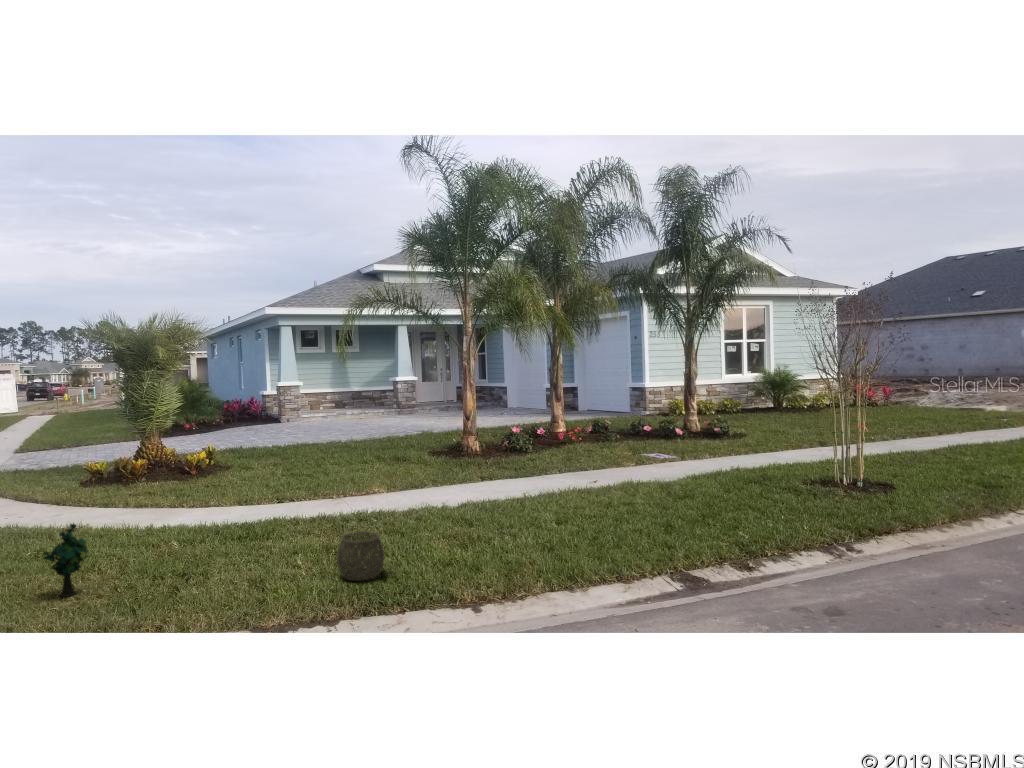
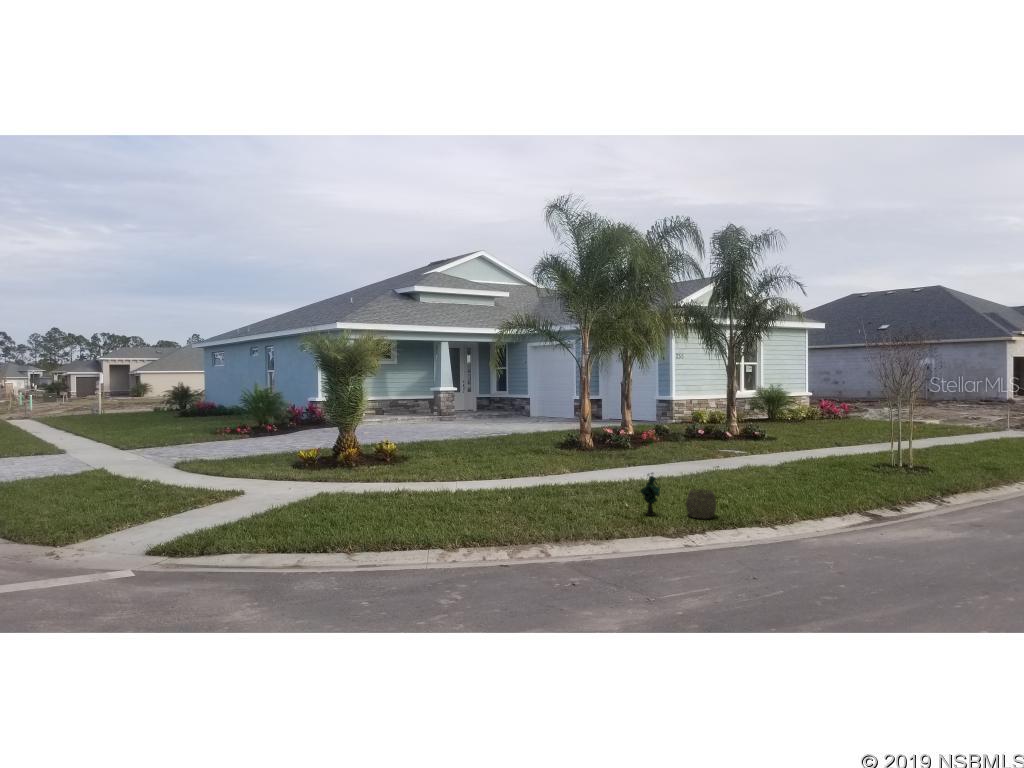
decorative plant: present [43,524,89,597] -> present [640,473,660,516]

